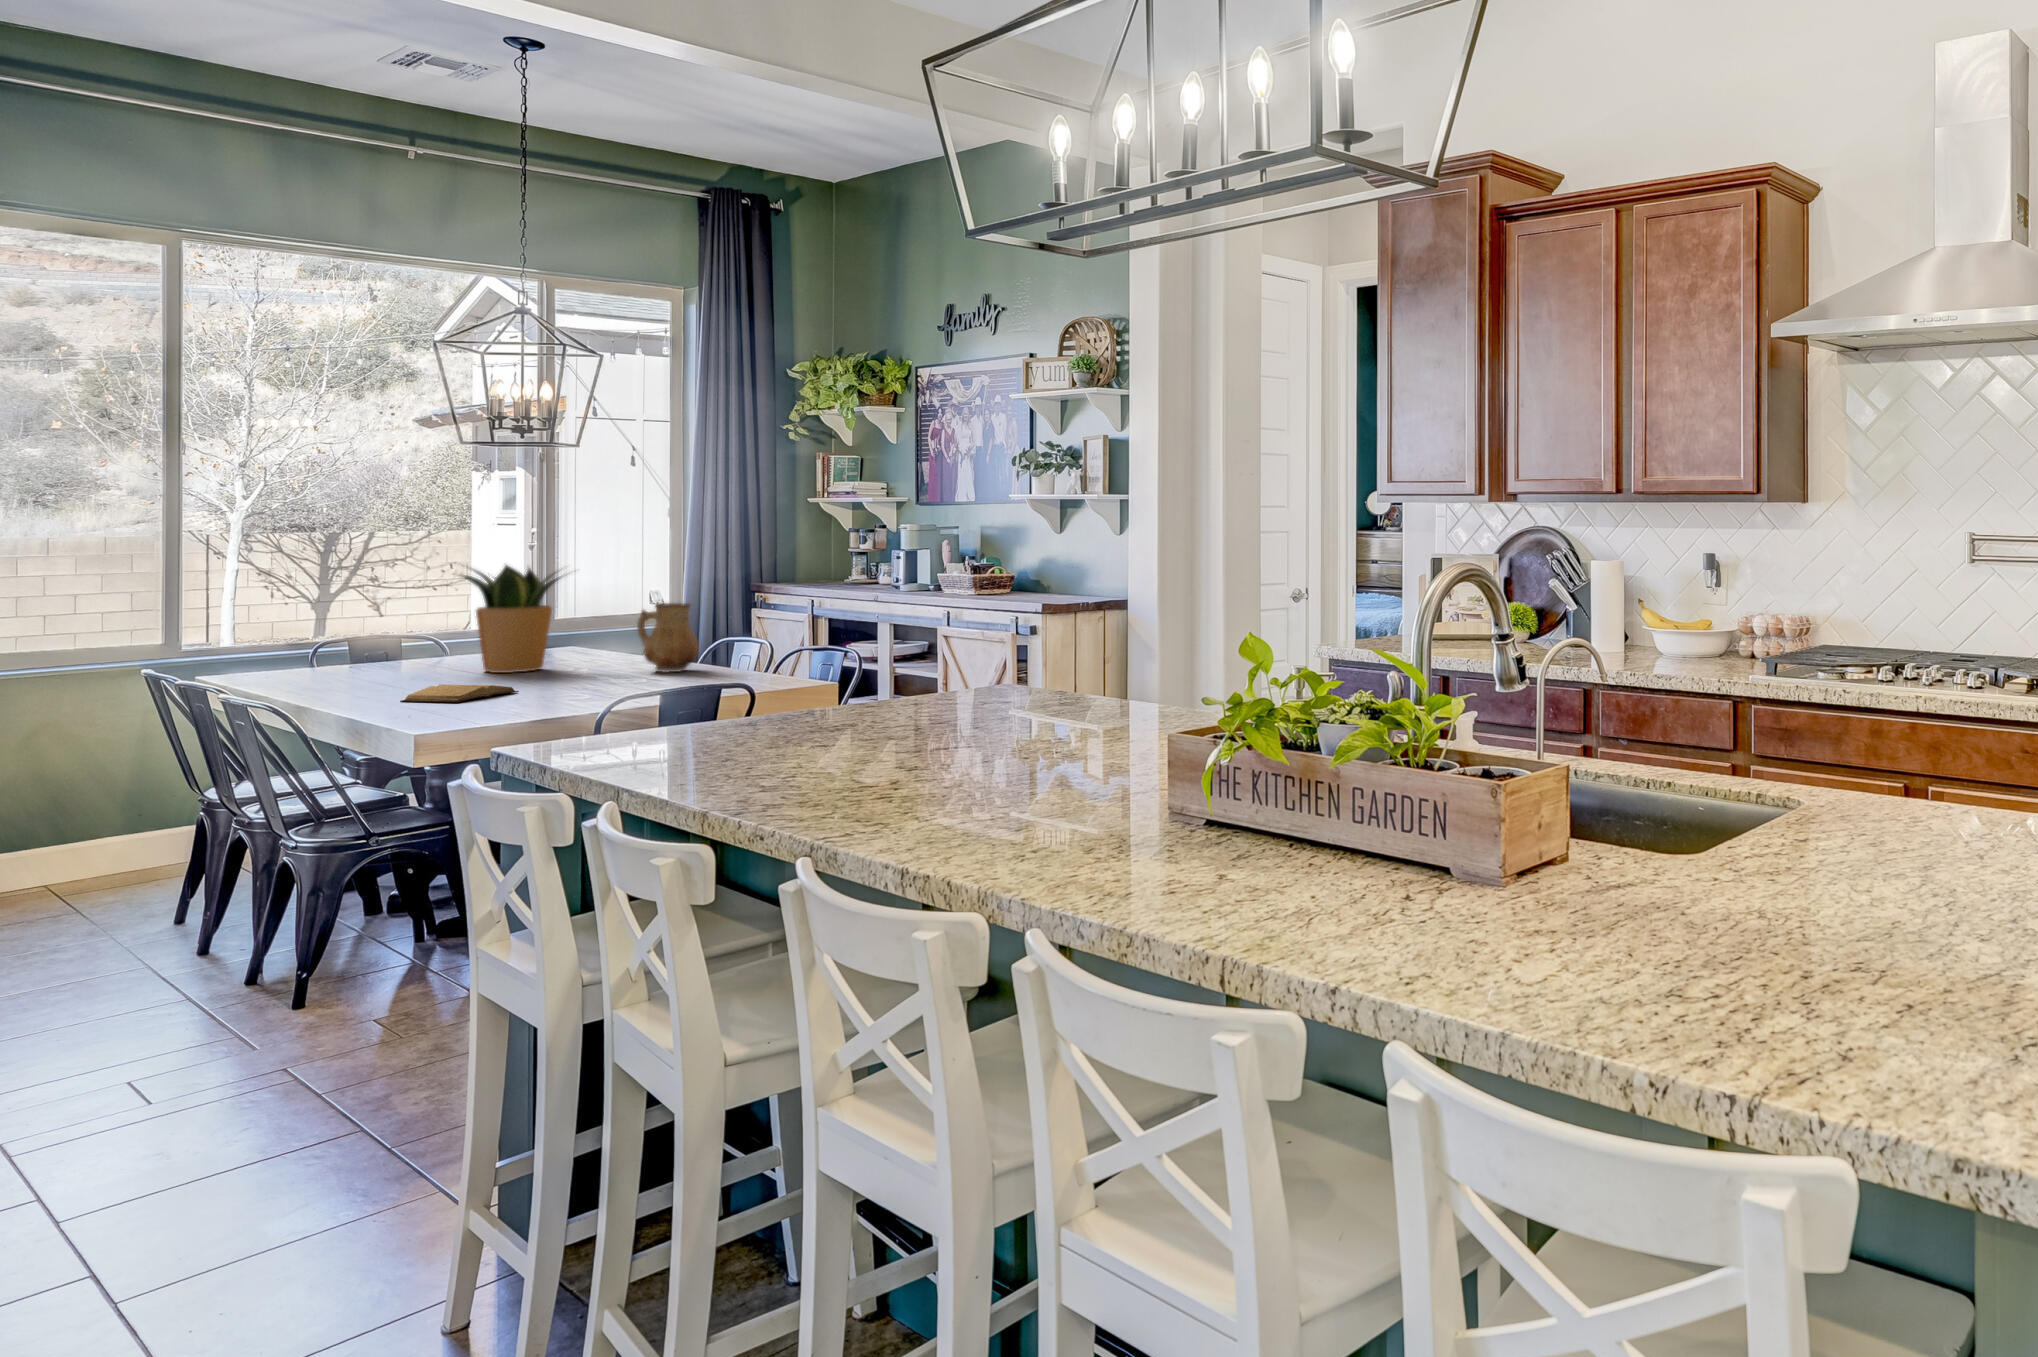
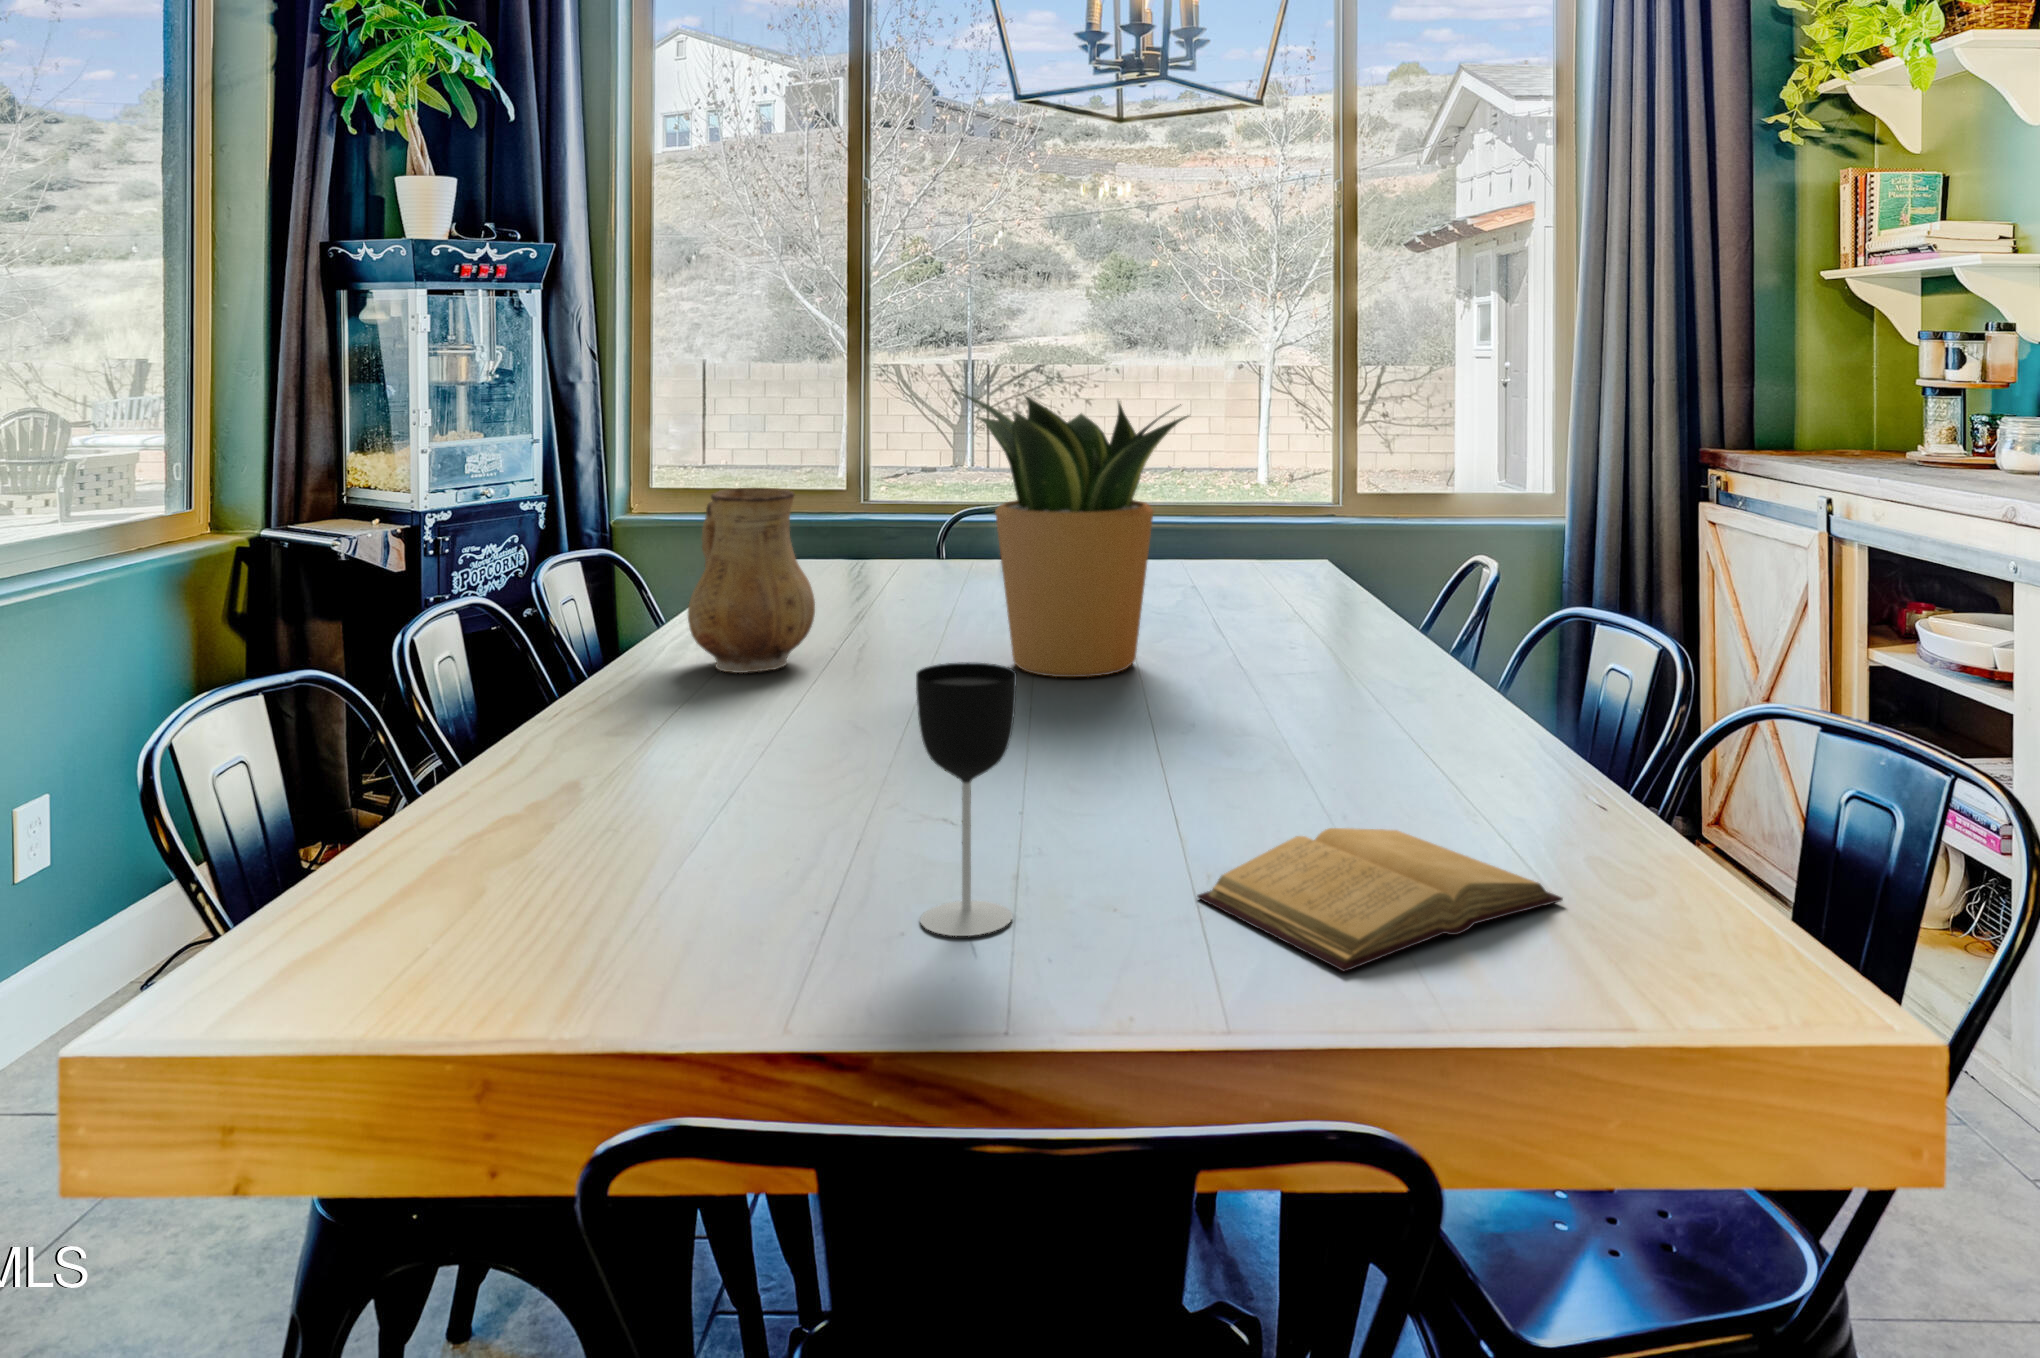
ceramic pitcher: present [637,603,699,672] -> present [688,488,815,673]
wine glass: none [582,633,614,698] -> present [916,663,1017,936]
book: present [400,685,519,703] -> present [1197,828,1563,972]

